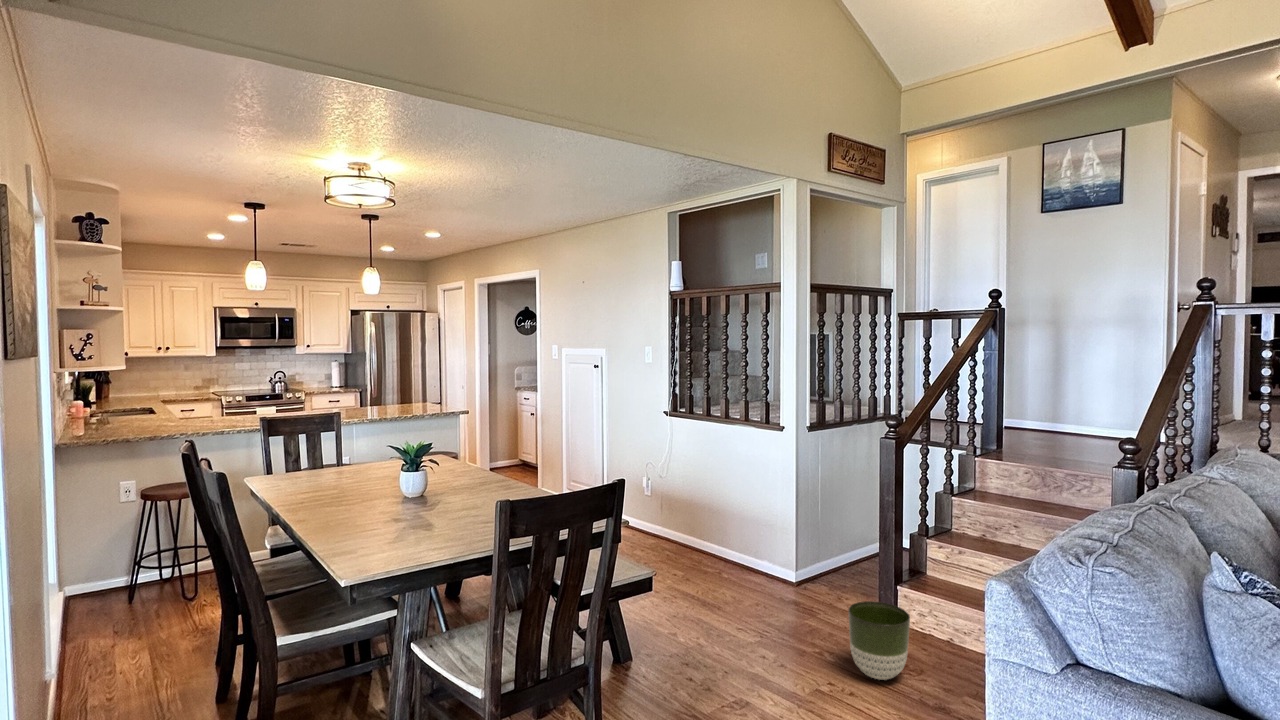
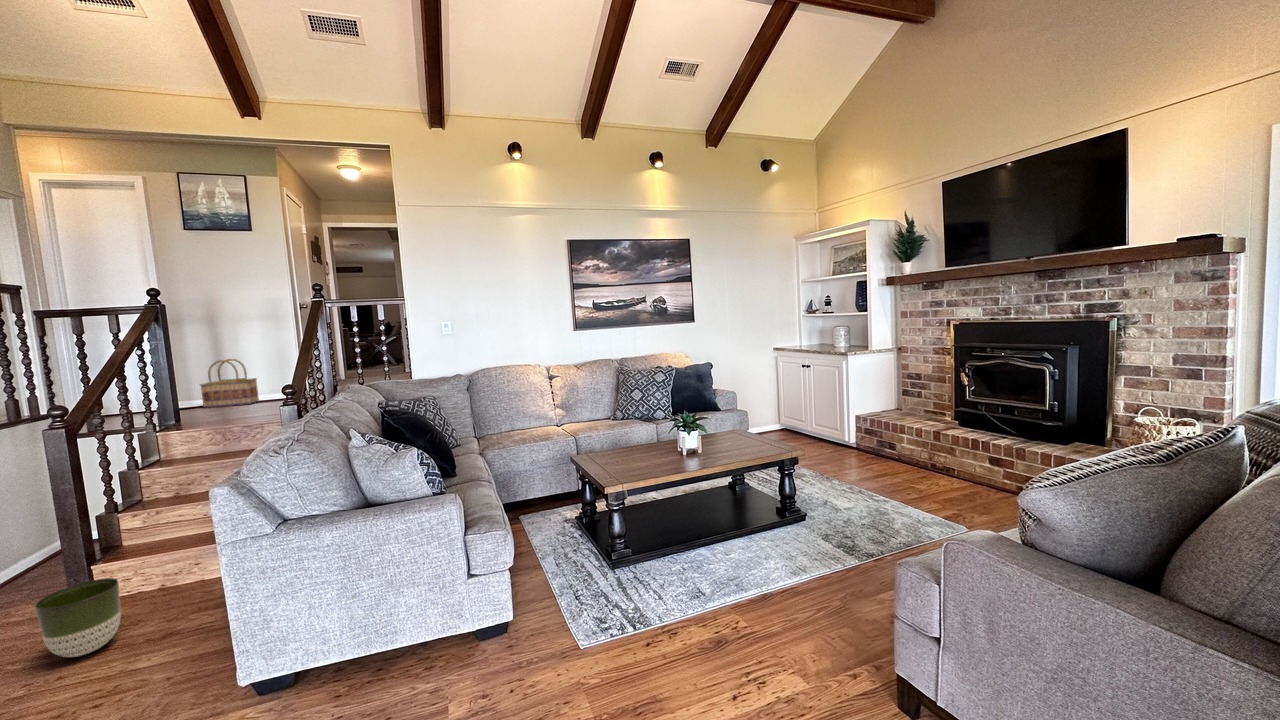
basket: none [1031,376,1100,440] -> present [200,359,259,408]

